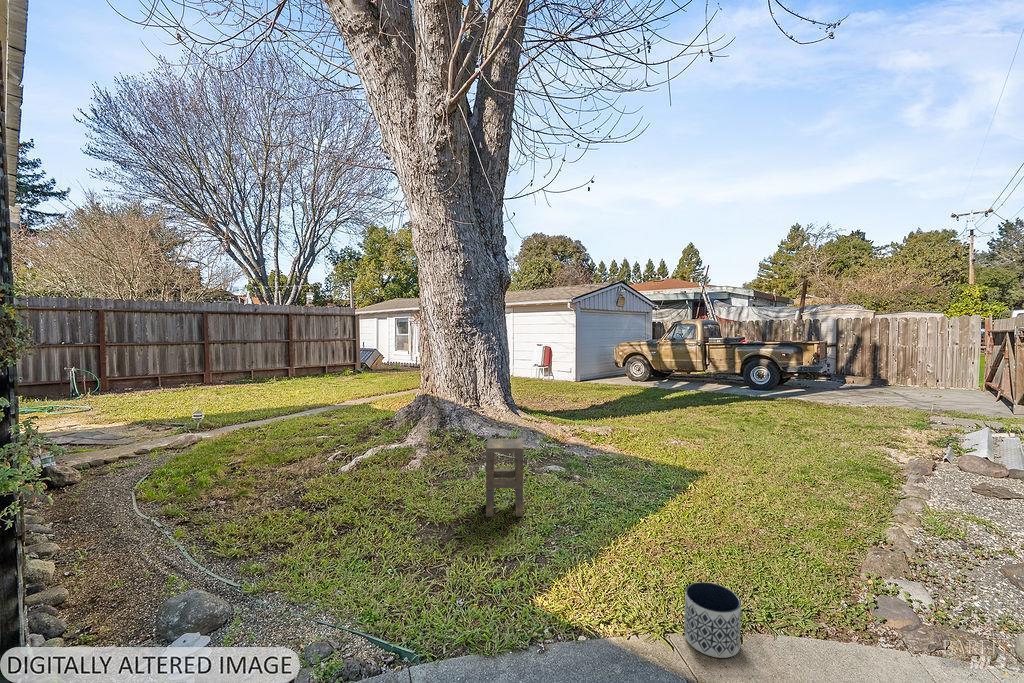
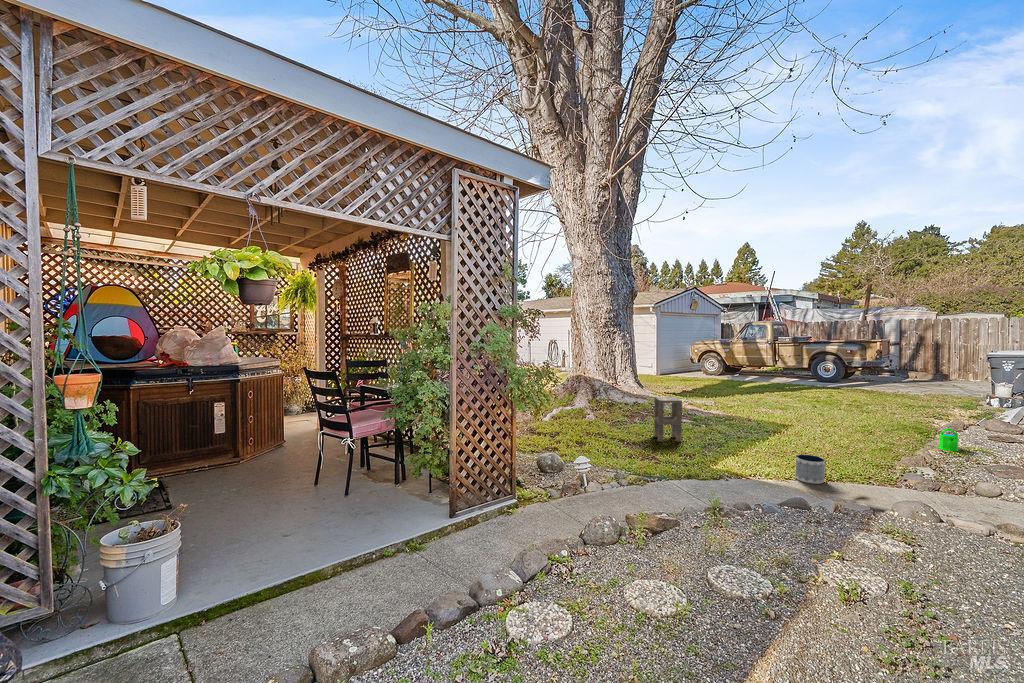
watering can: none [914,482,948,520] -> present [938,428,959,451]

